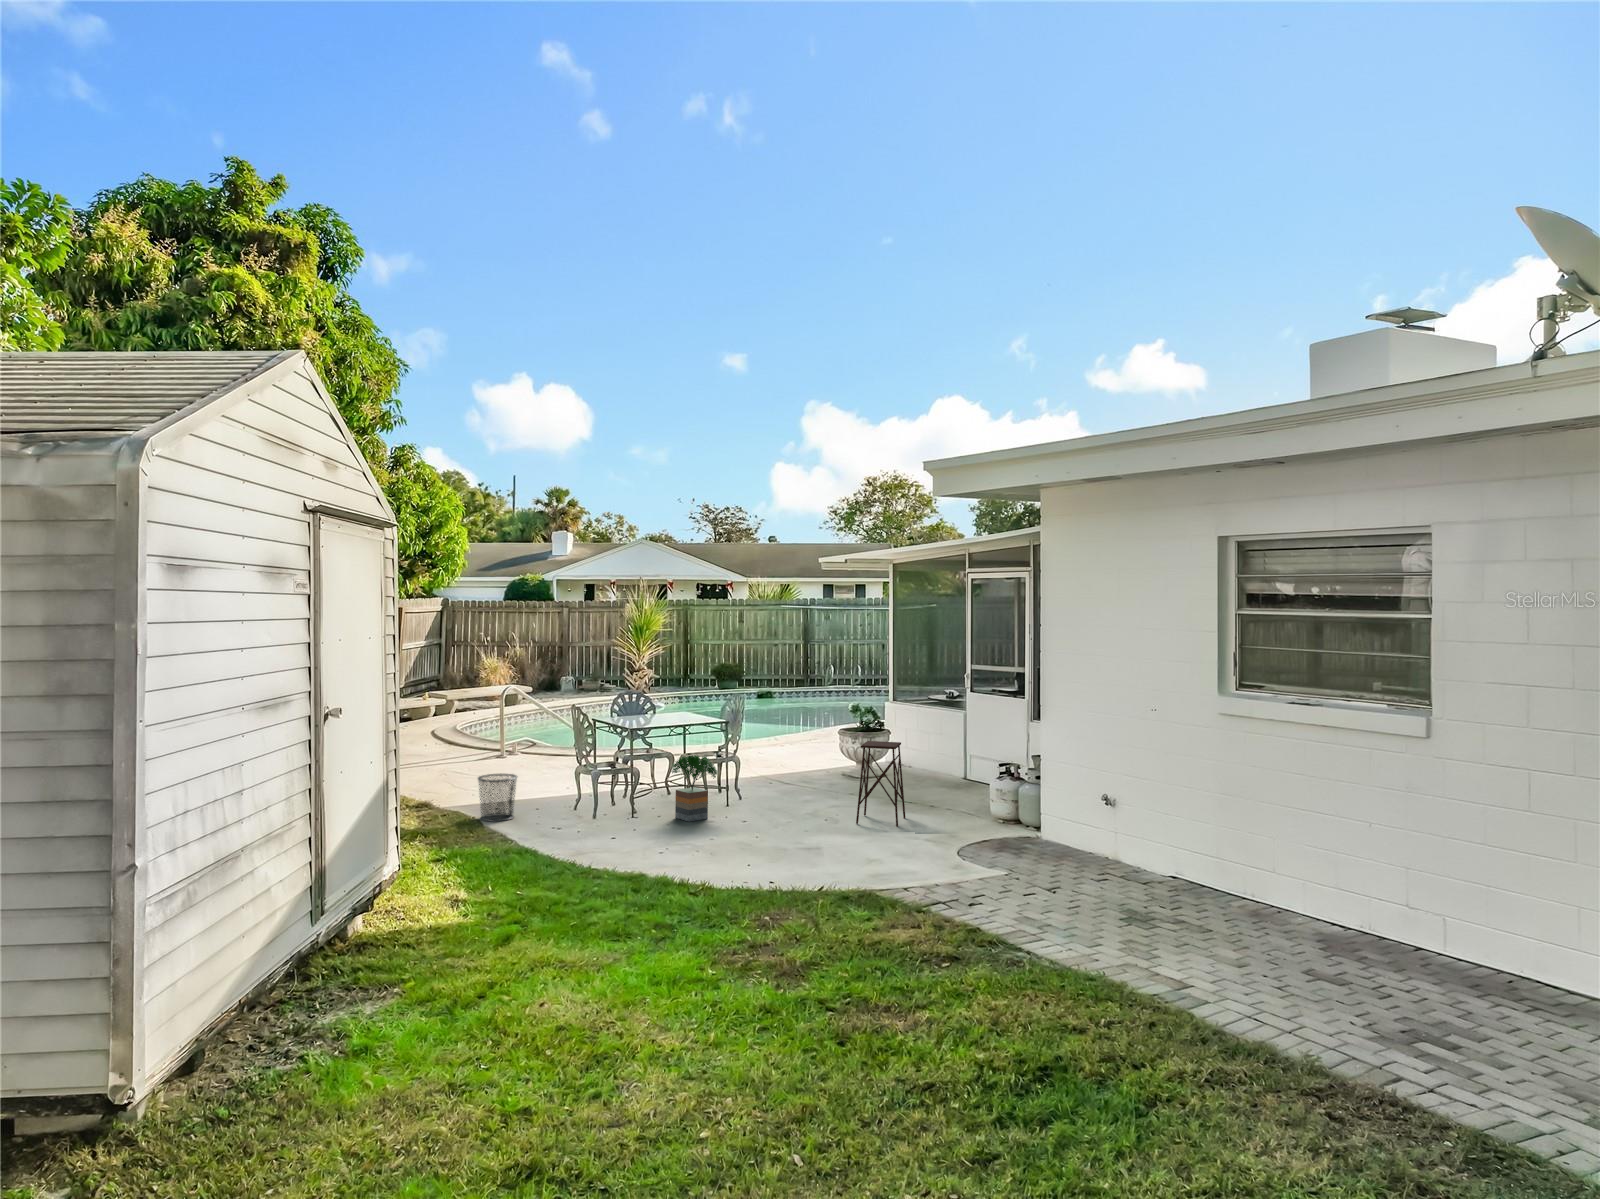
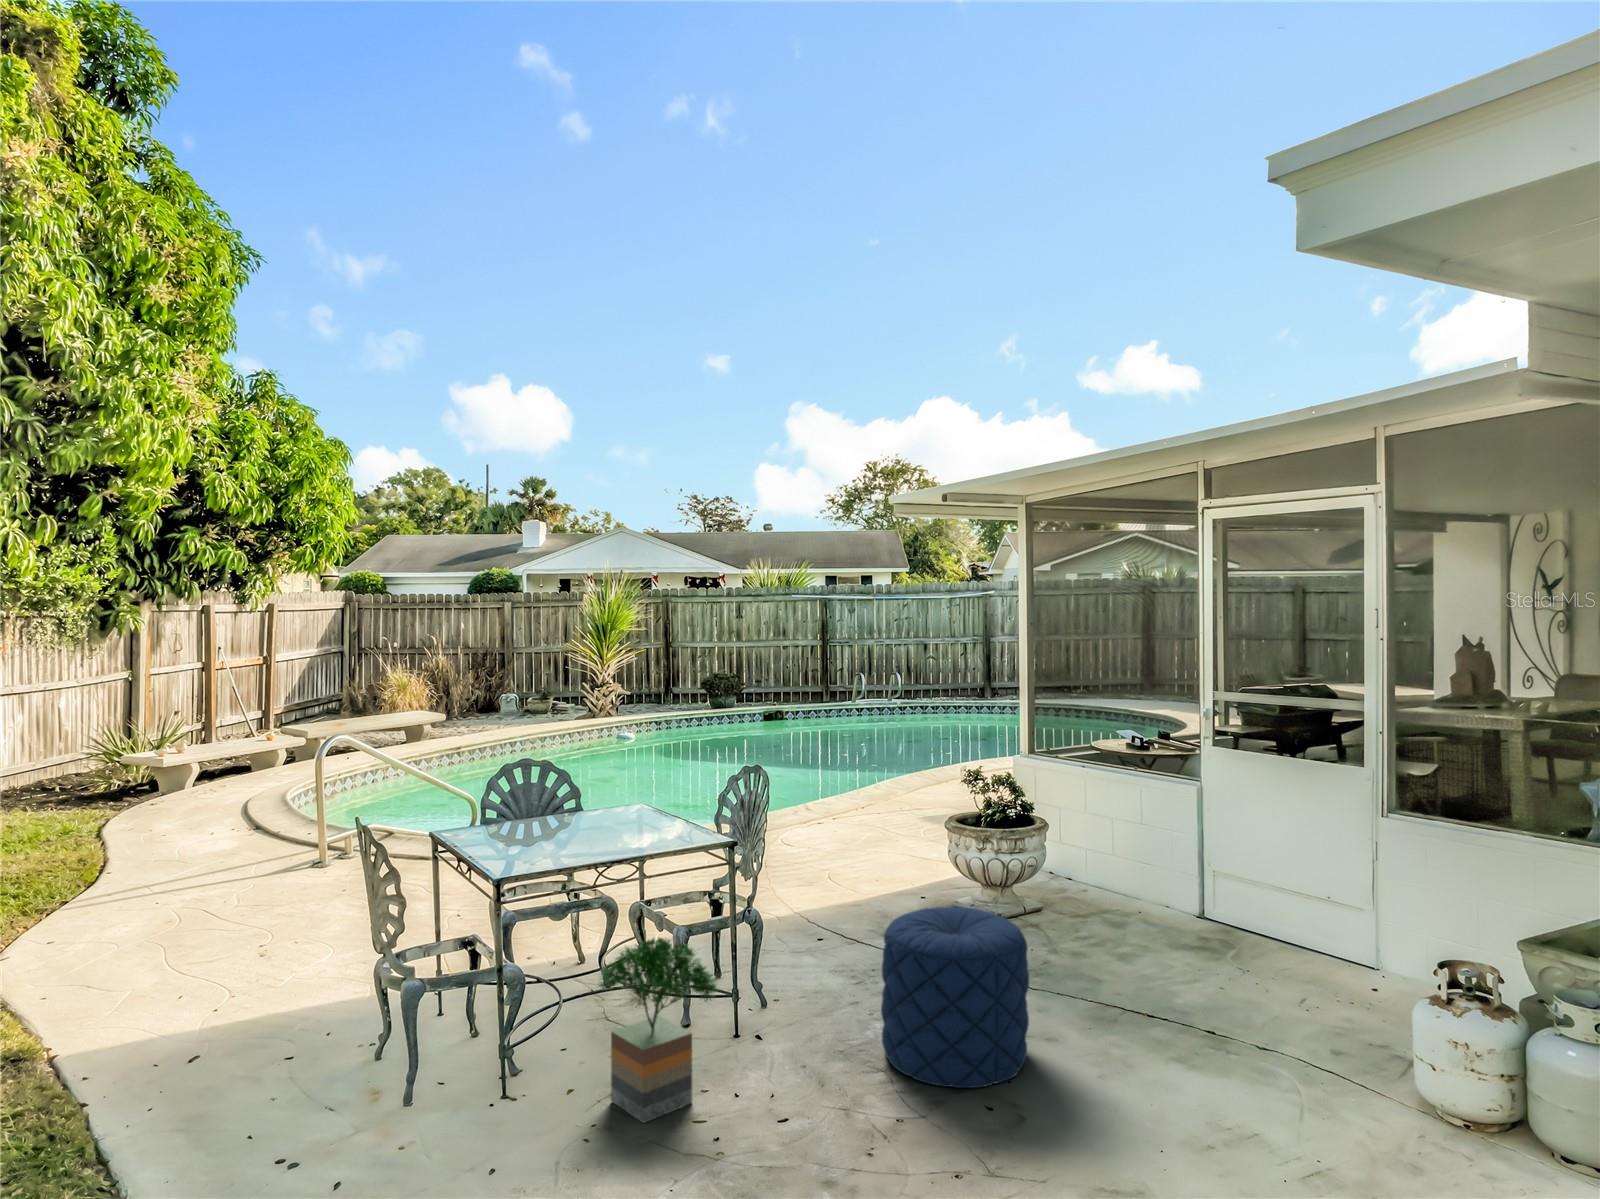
side table: present [856,741,905,827] -> none [1076,898,1196,1143]
pouf: none [787,752,849,817] -> present [881,907,1029,1088]
trash can: present [478,774,517,822] -> none [99,990,215,1134]

